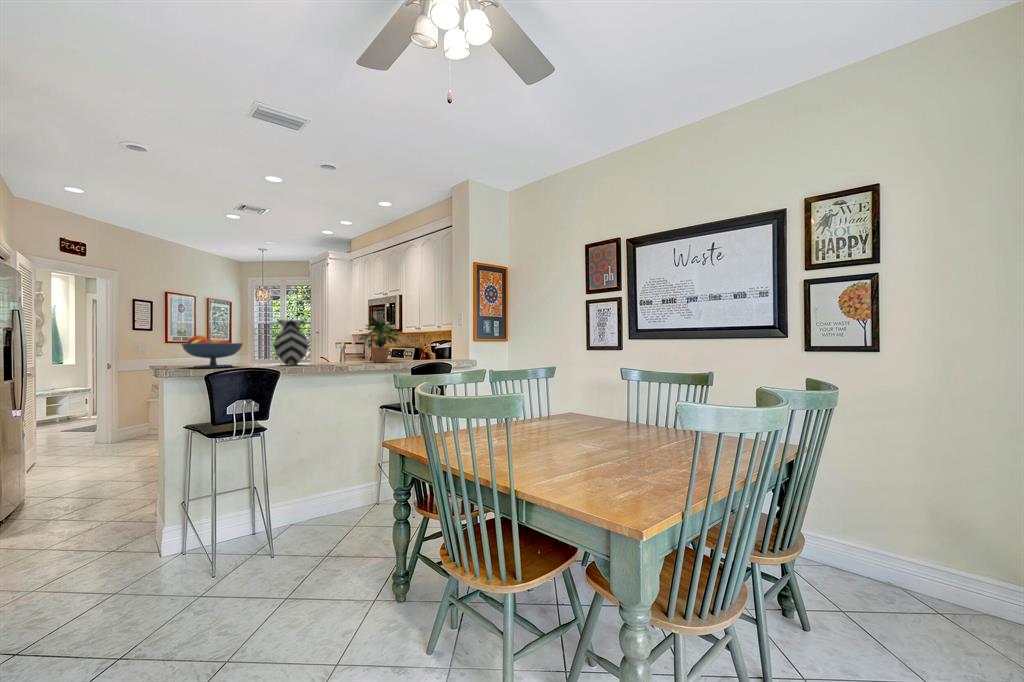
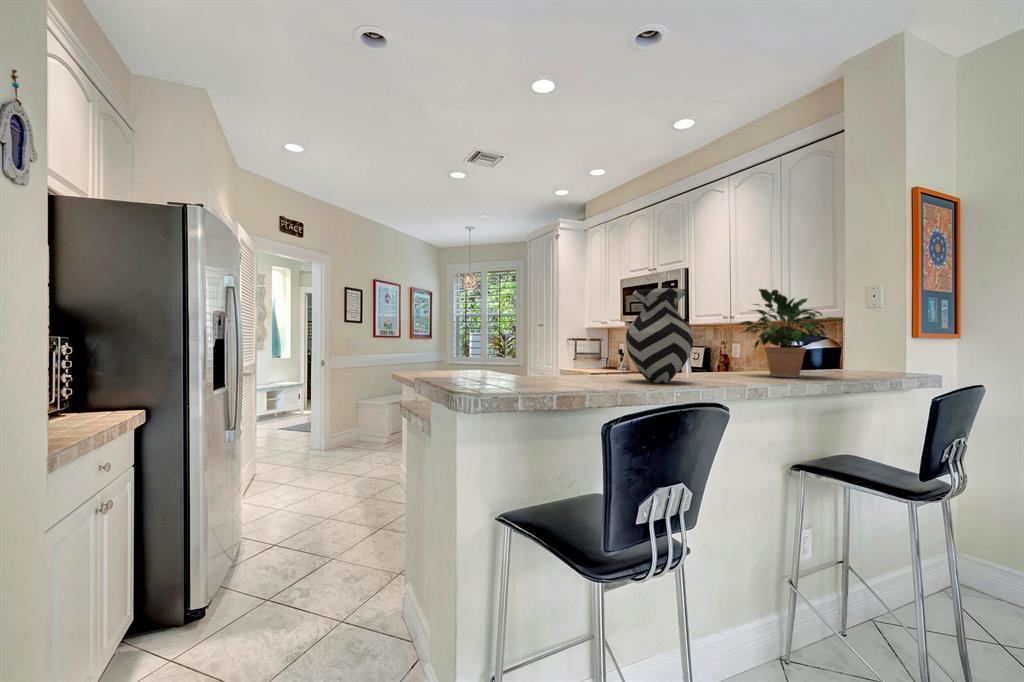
fruit bowl: present [182,335,243,368] -> none [479,319,585,387]

